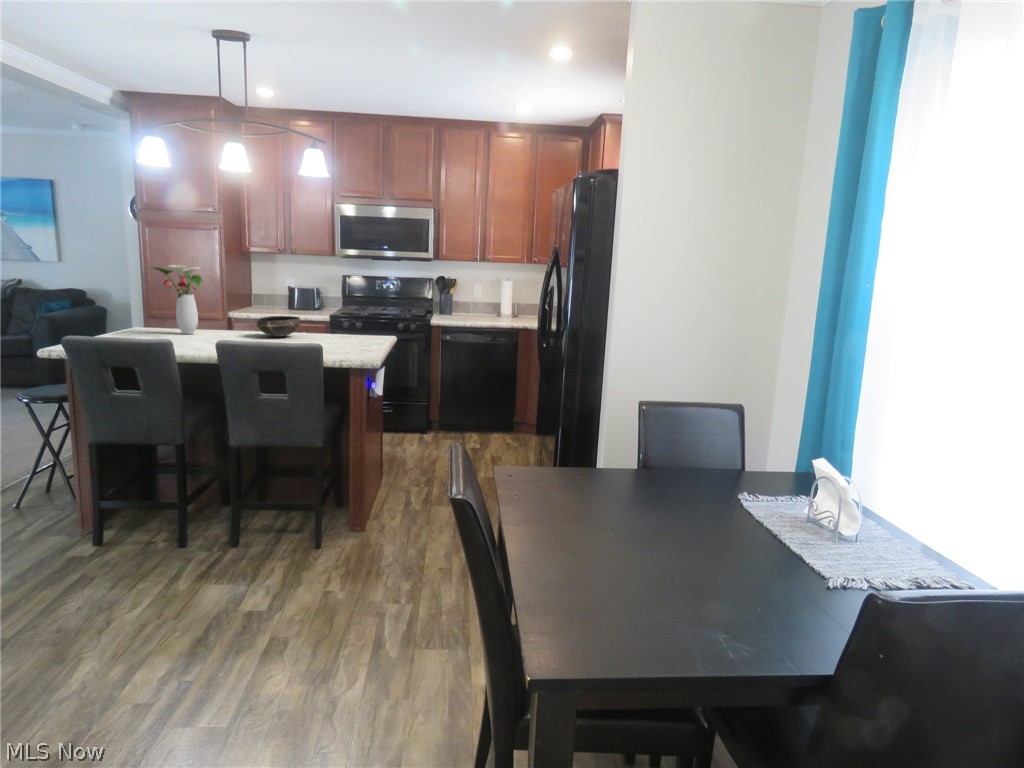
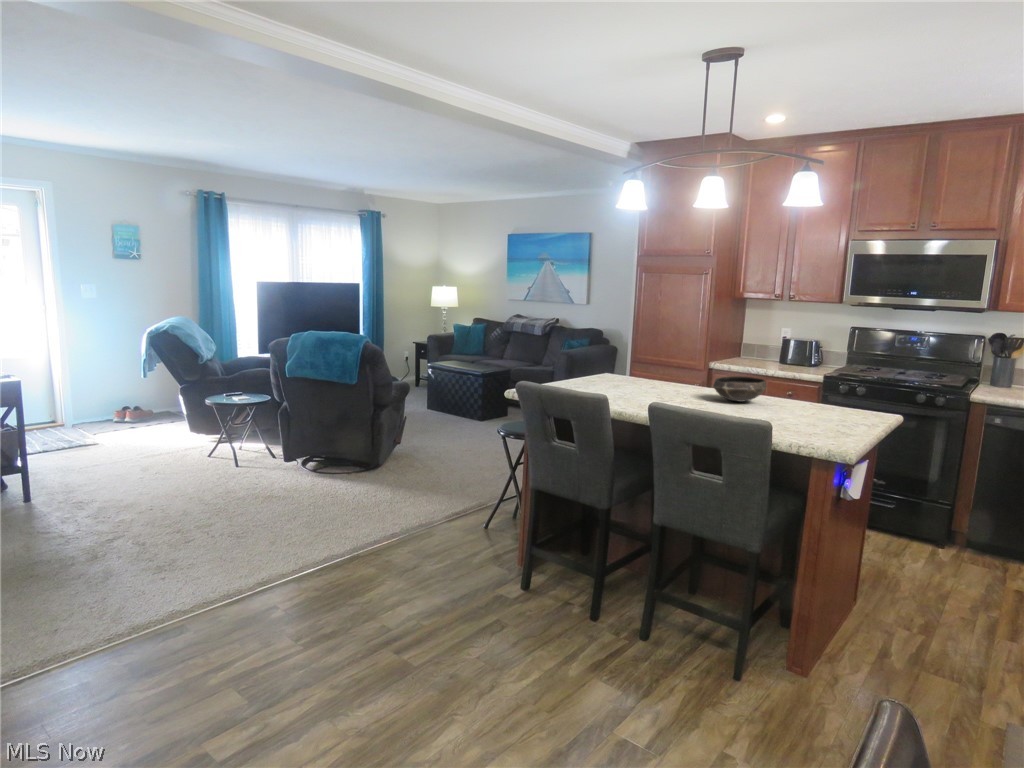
flower arrangement: present [151,265,202,334] -> none [608,314,666,388]

